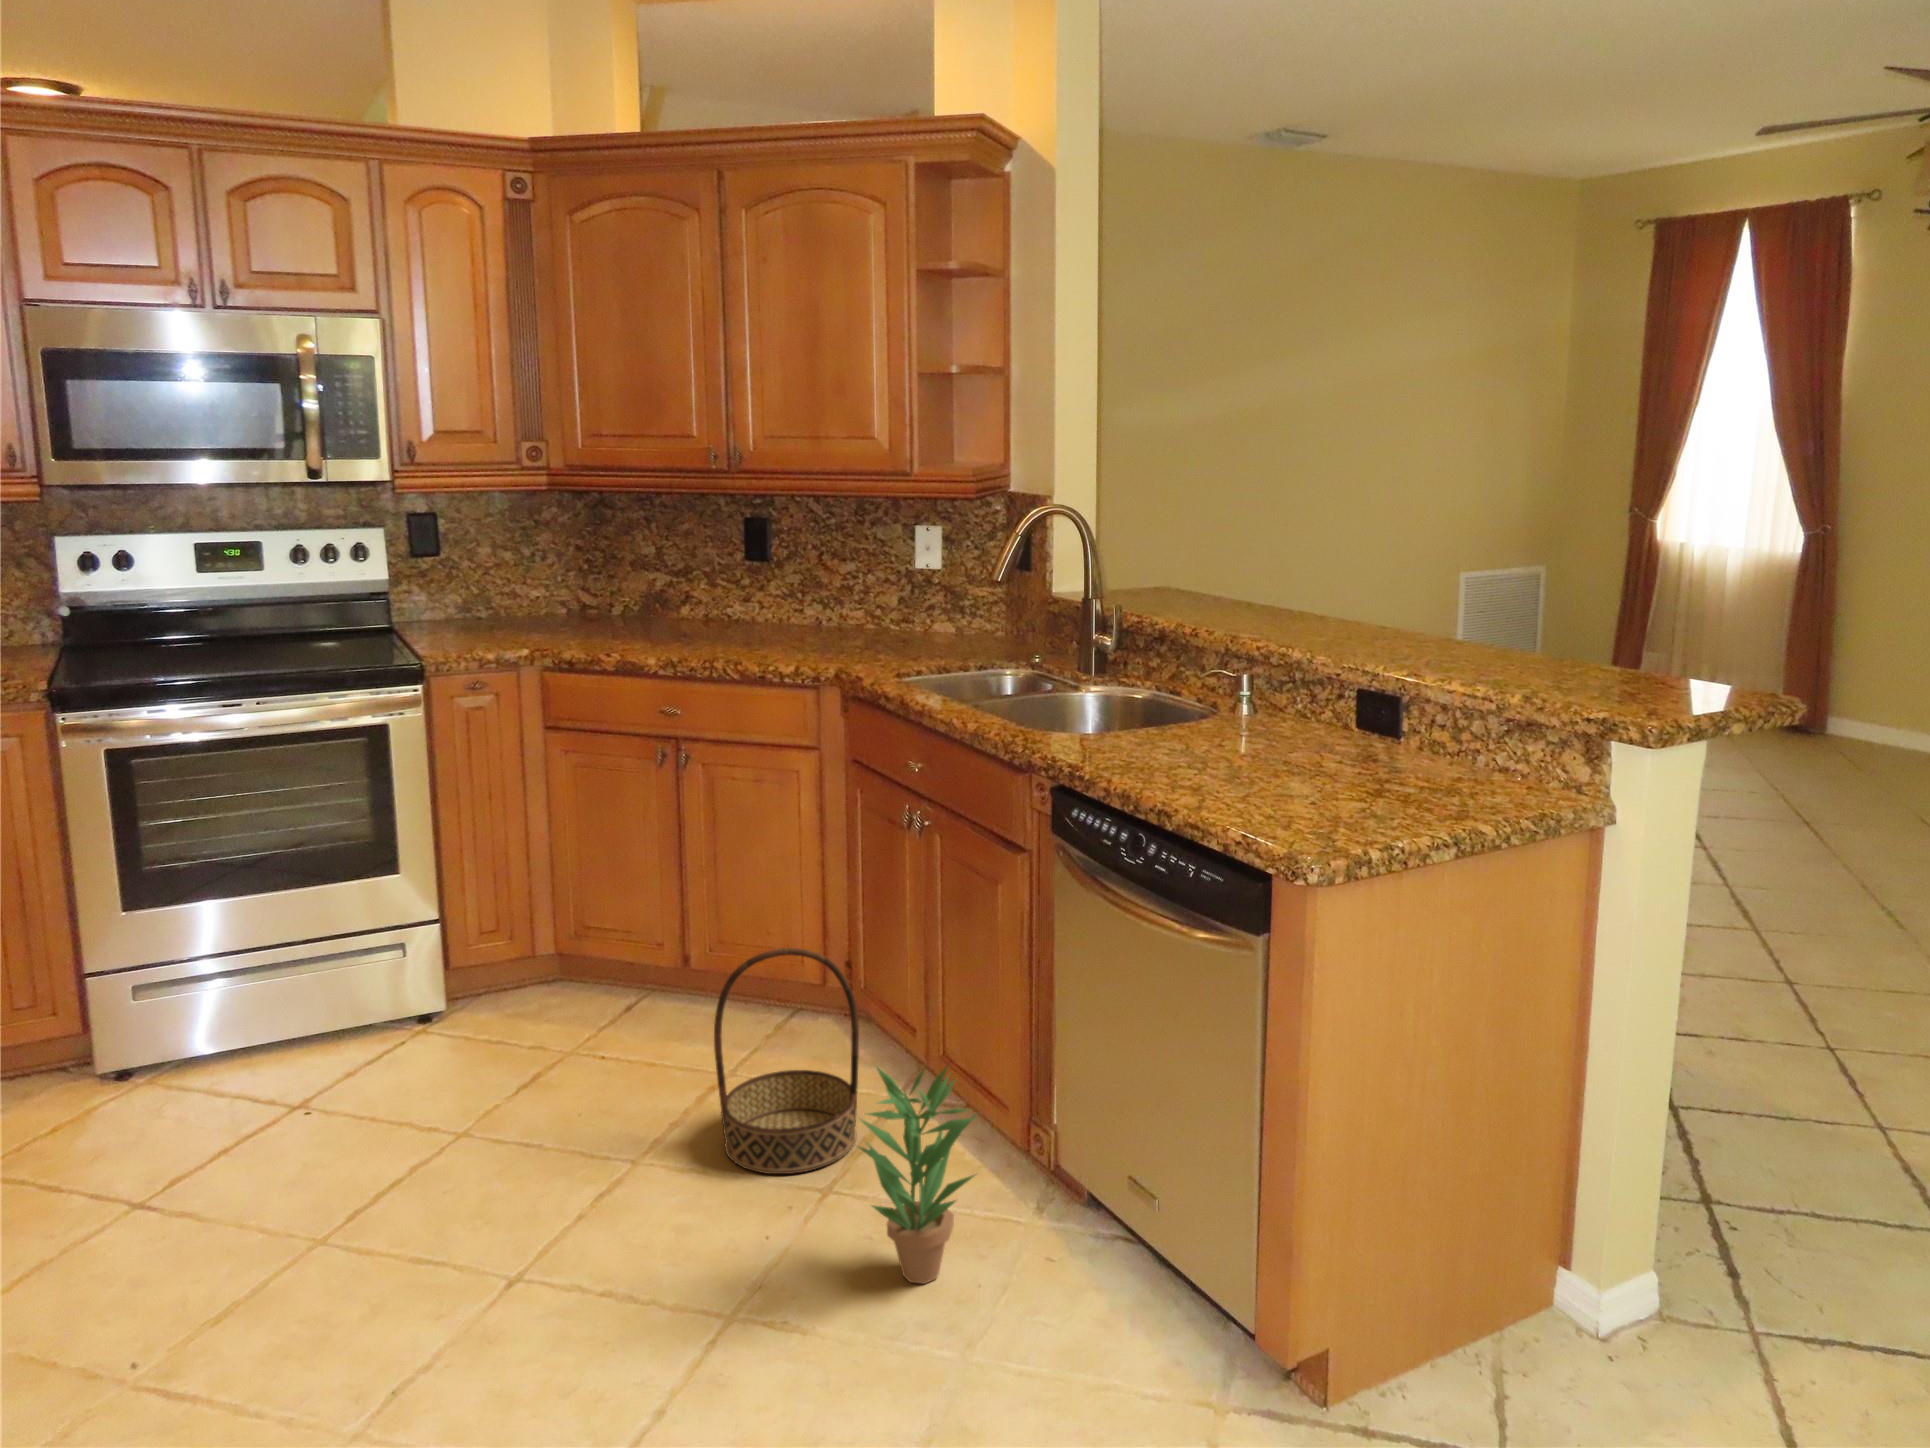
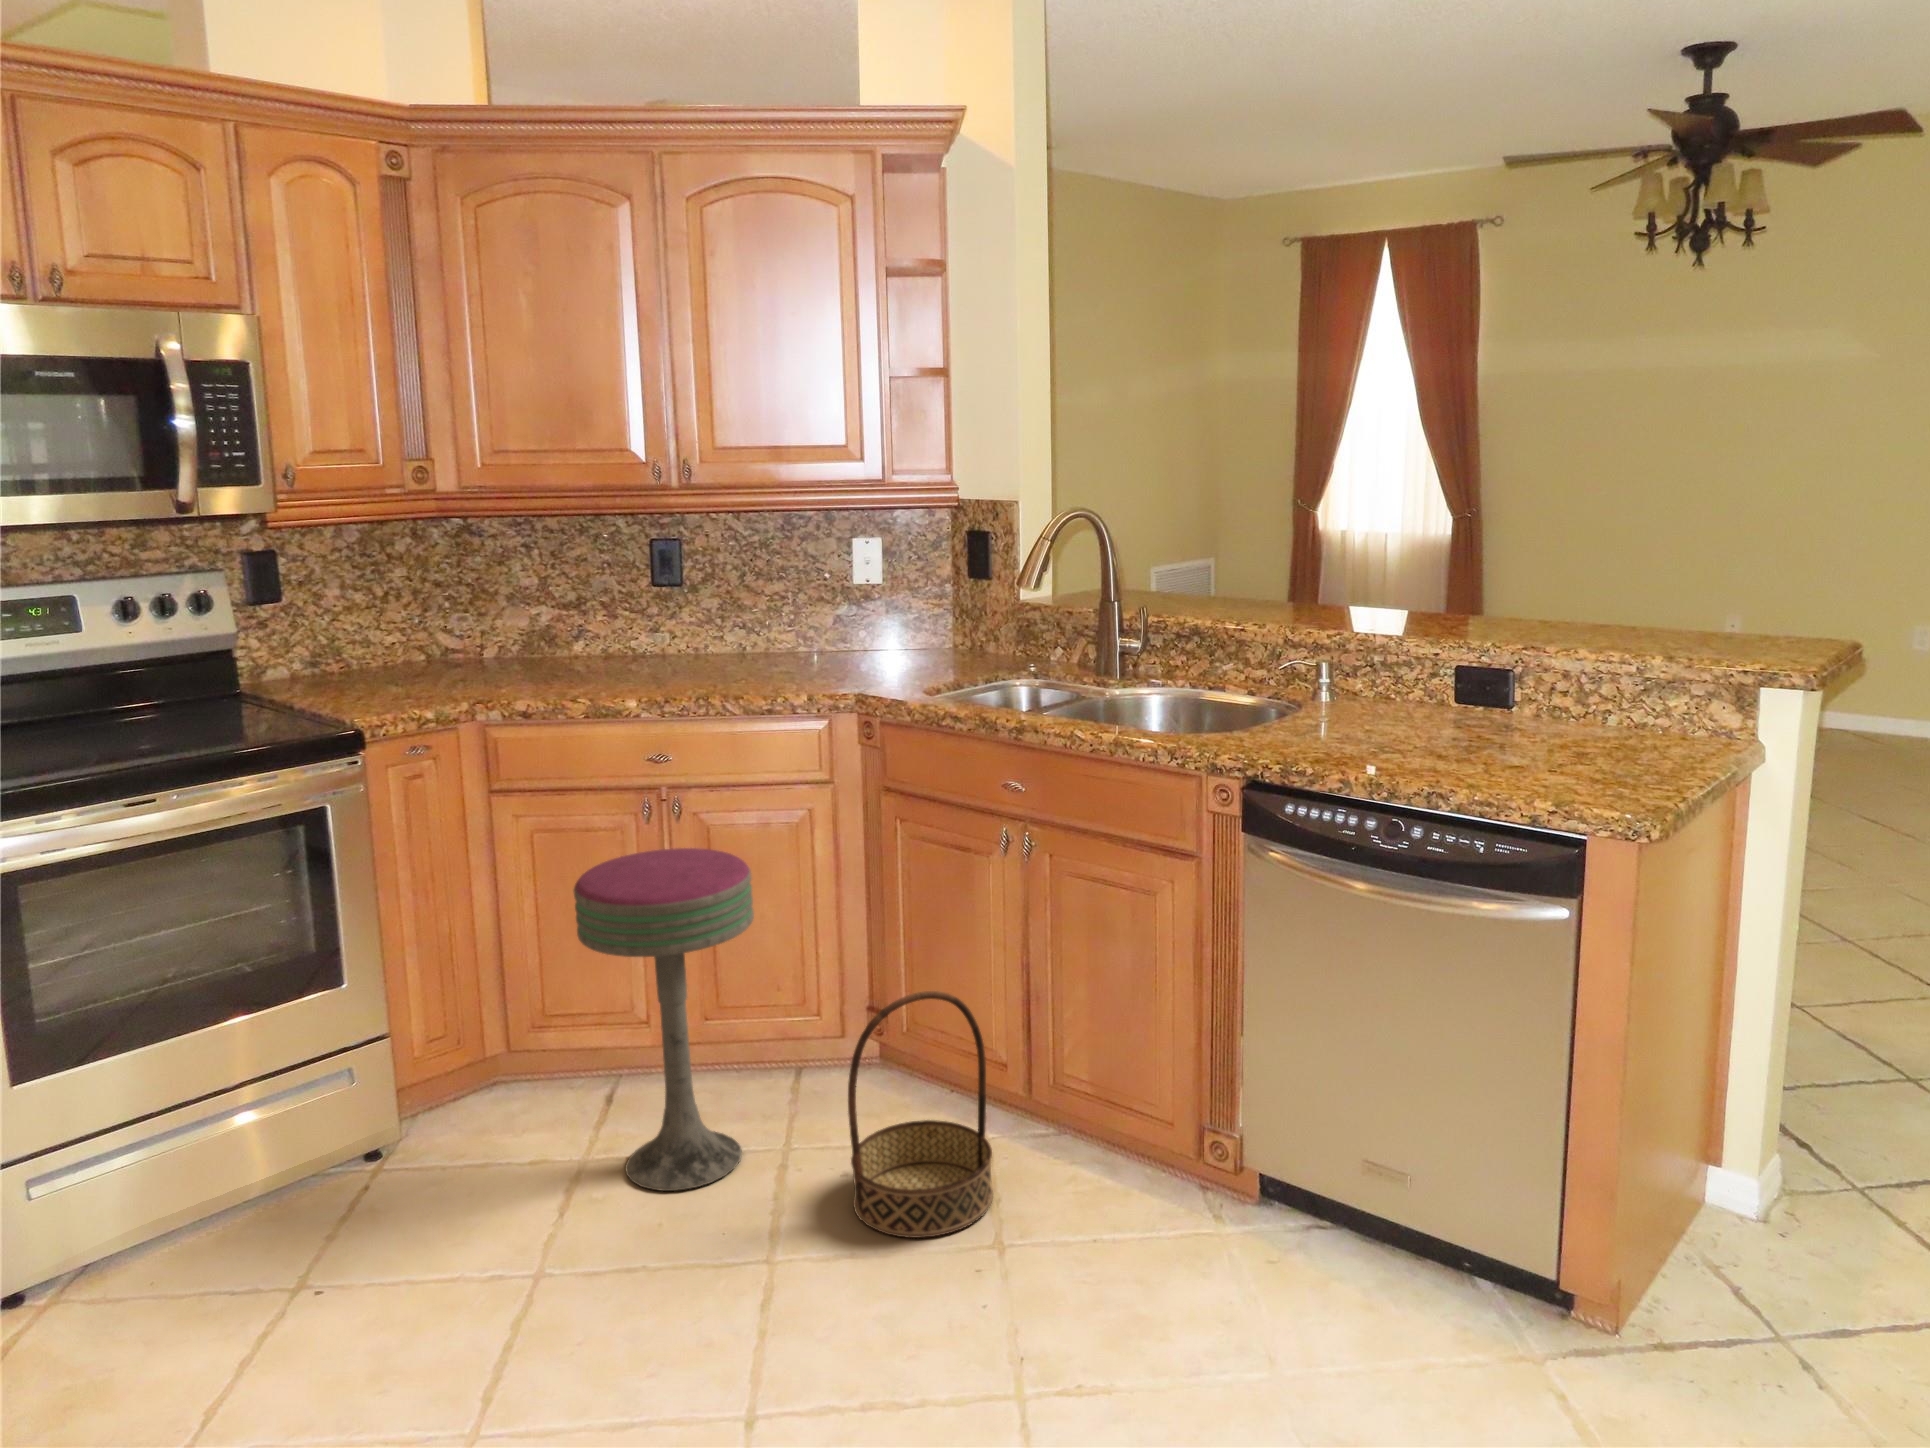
bar stool: none [536,793,697,1094] -> present [573,848,754,1191]
potted plant: present [858,1067,976,1284] -> none [1097,1077,1242,1312]

